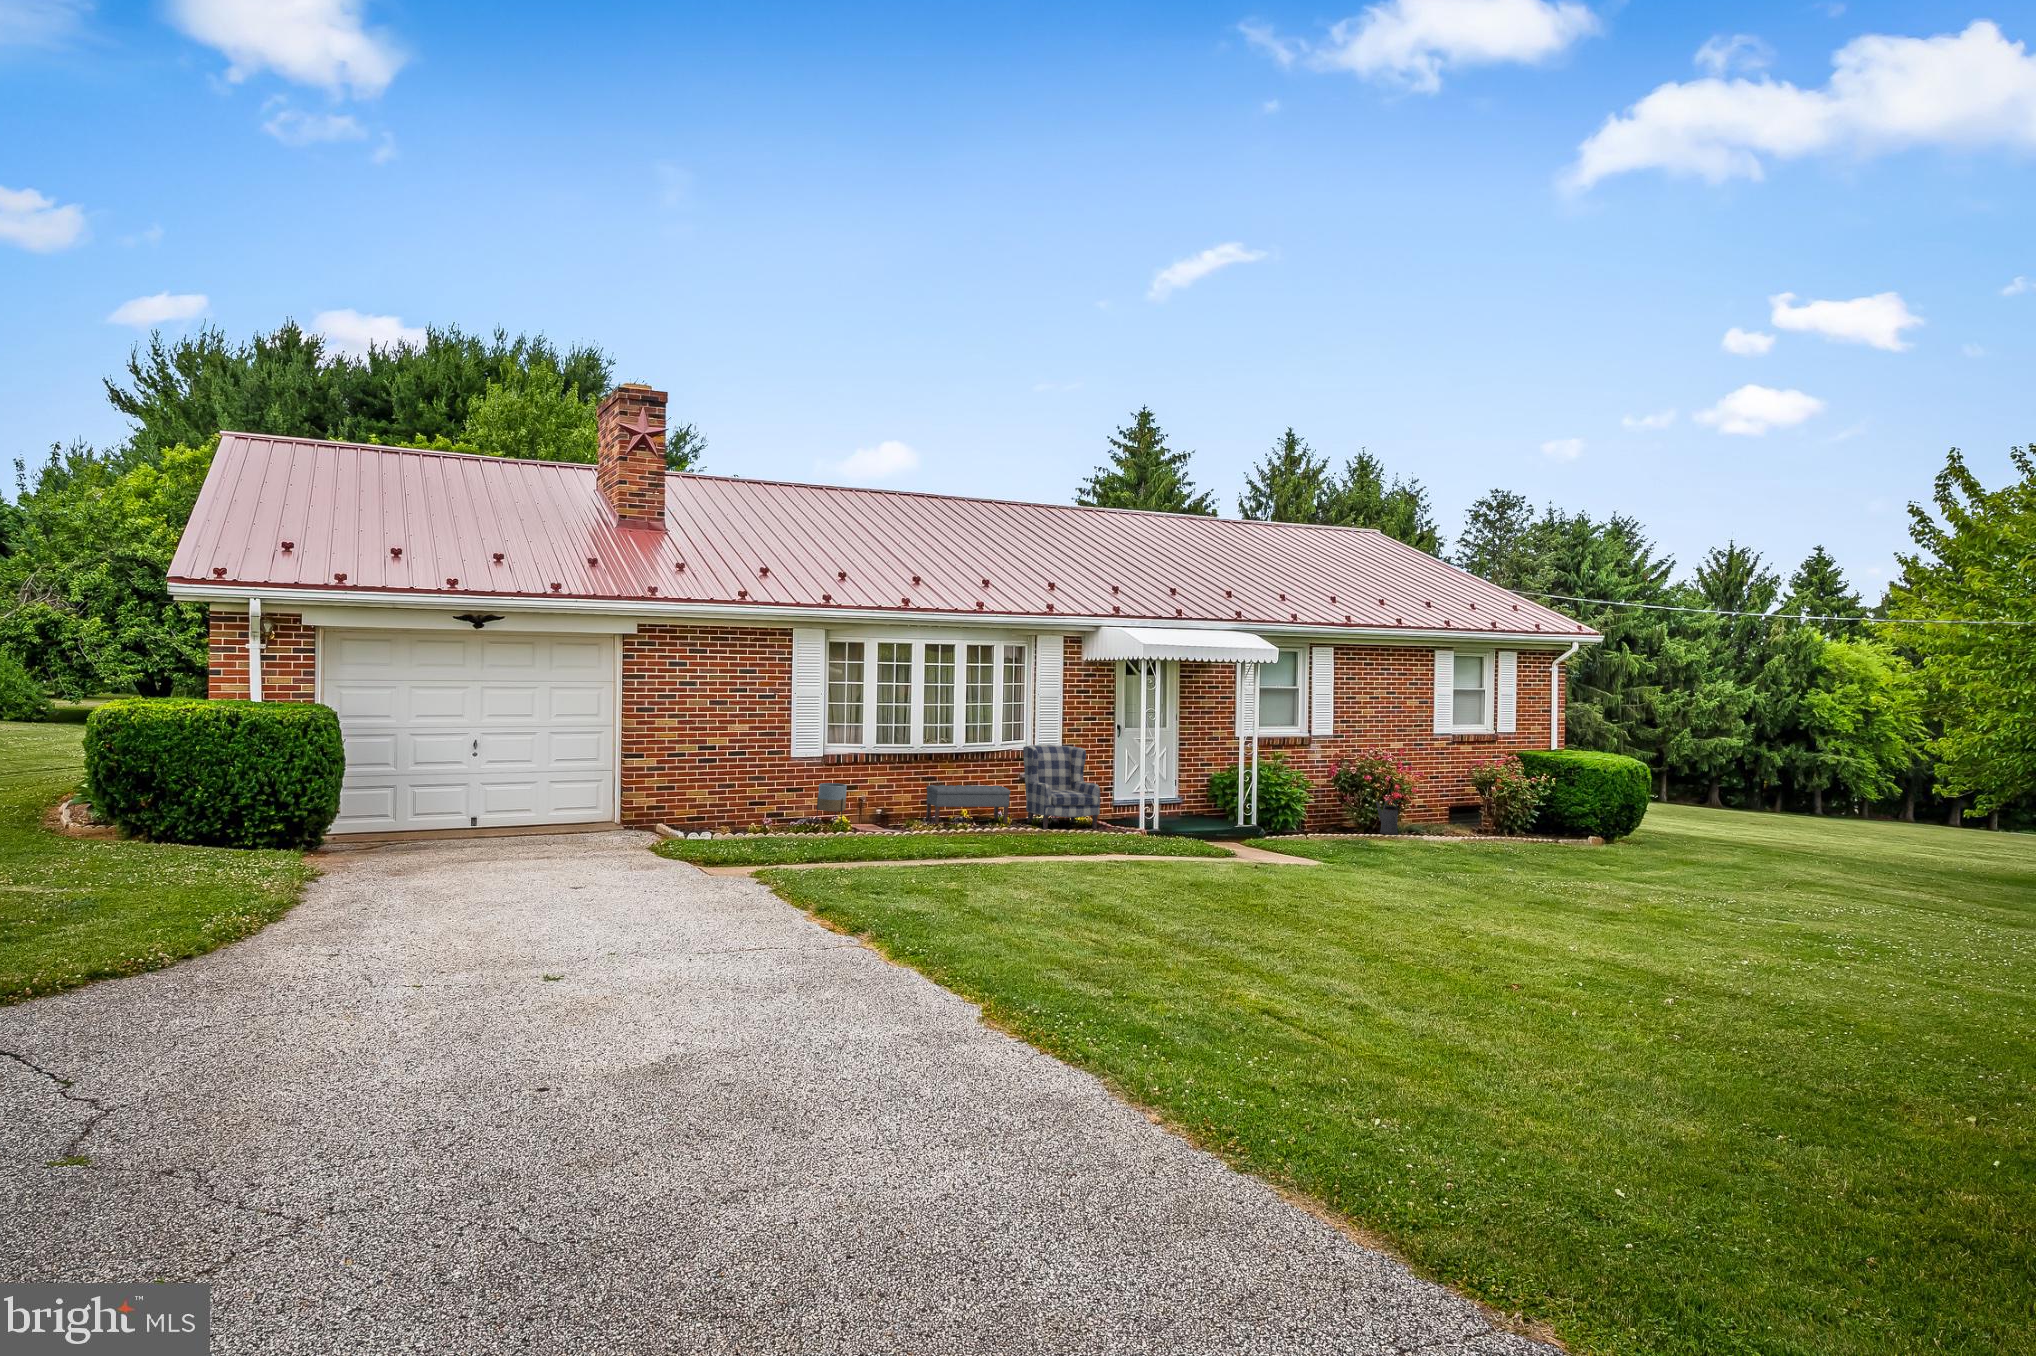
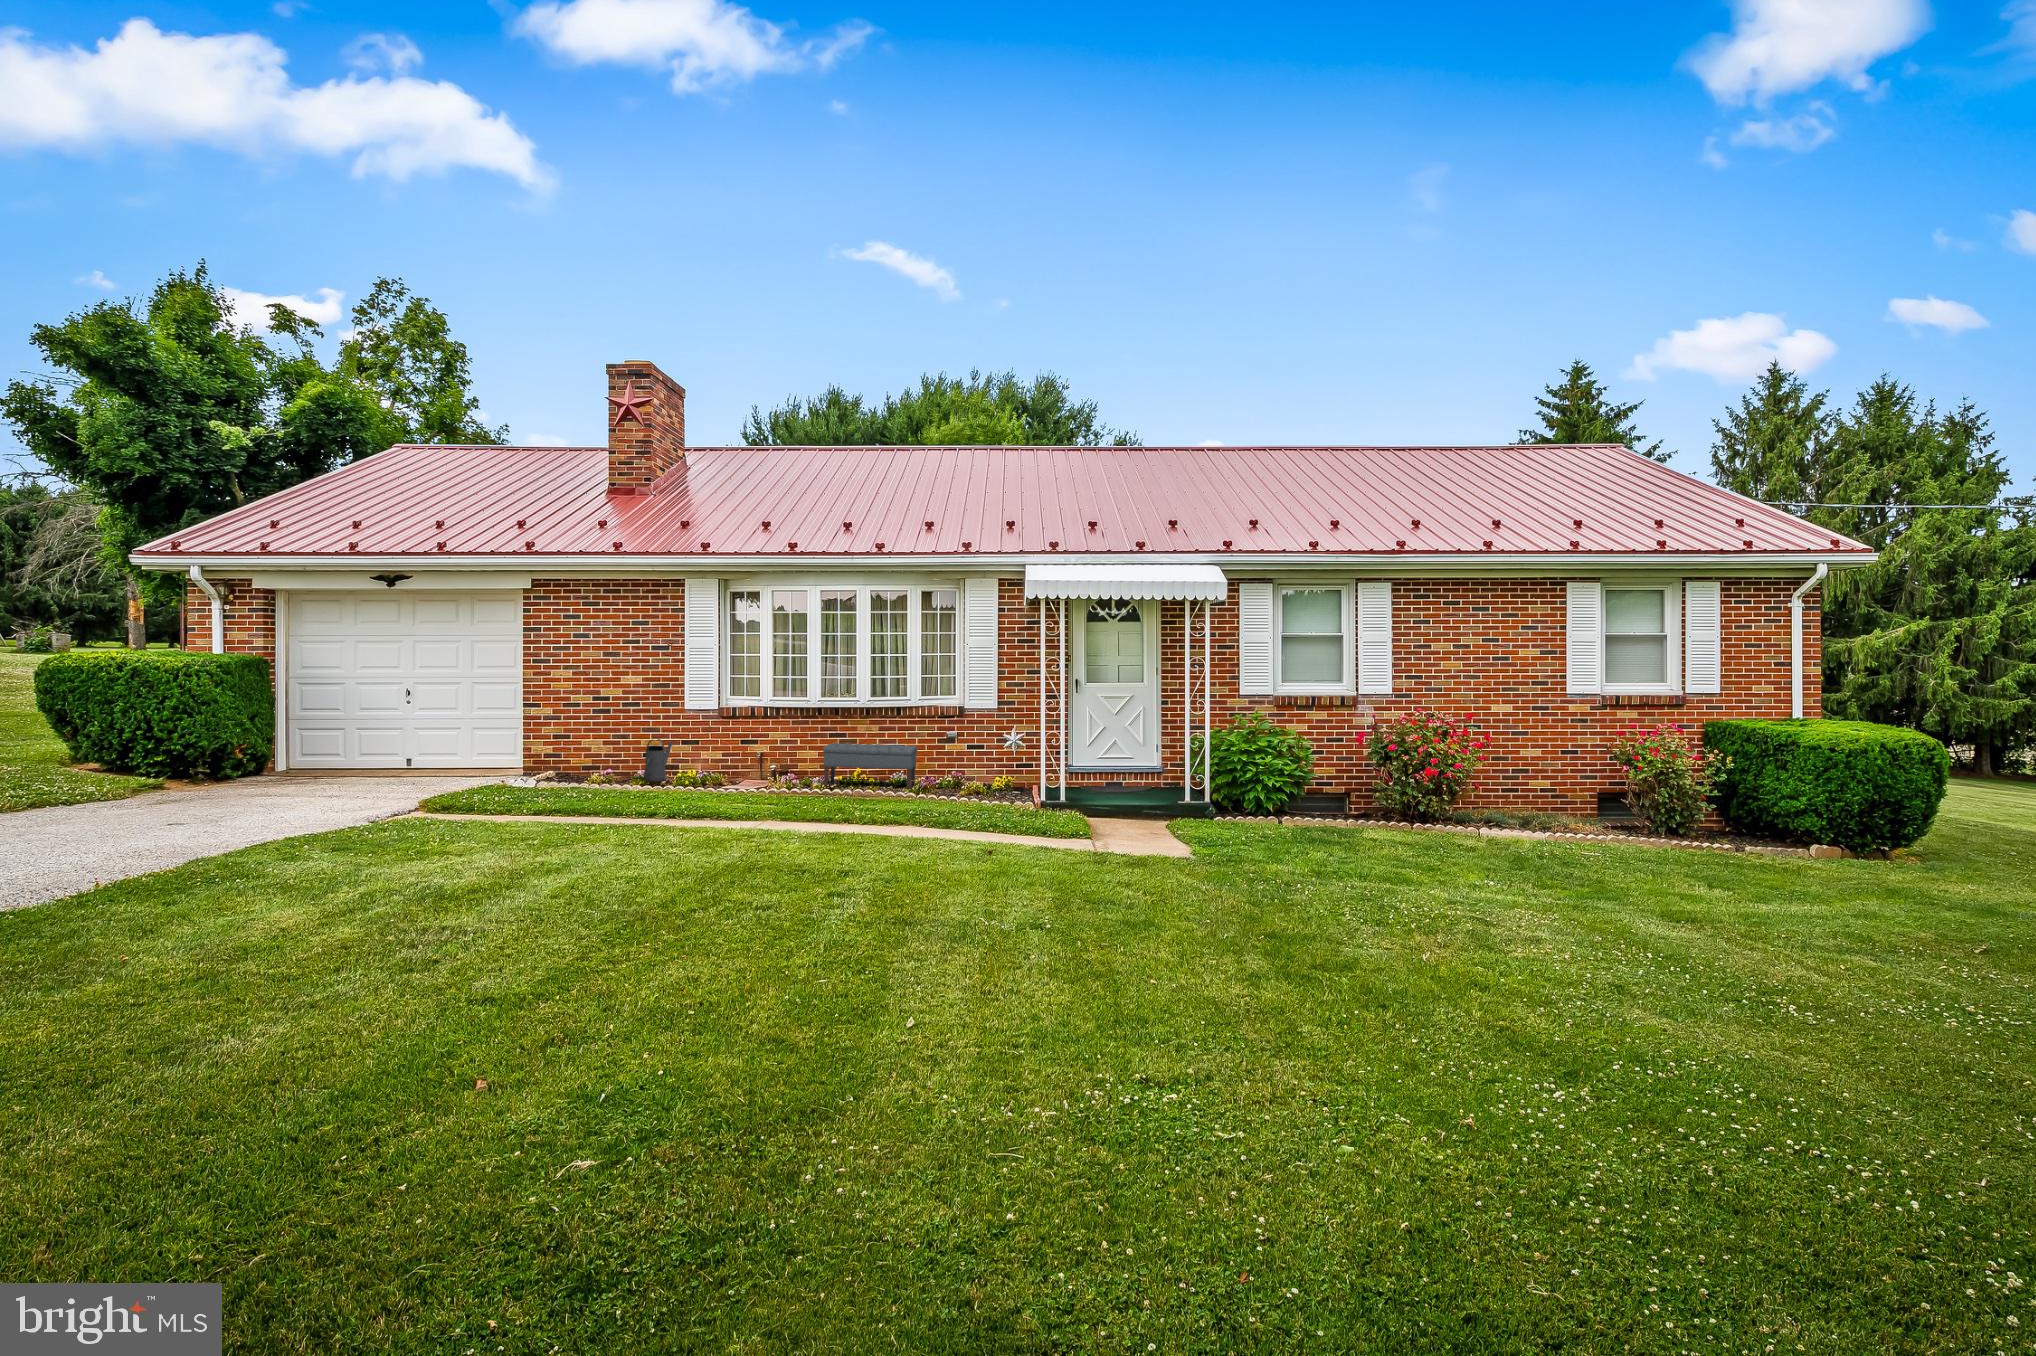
chair: present [1023,745,1100,830] -> none [930,701,1007,799]
planter: present [816,783,847,822] -> none [698,738,730,782]
watering can: present [1376,800,1398,835] -> present [643,738,673,781]

